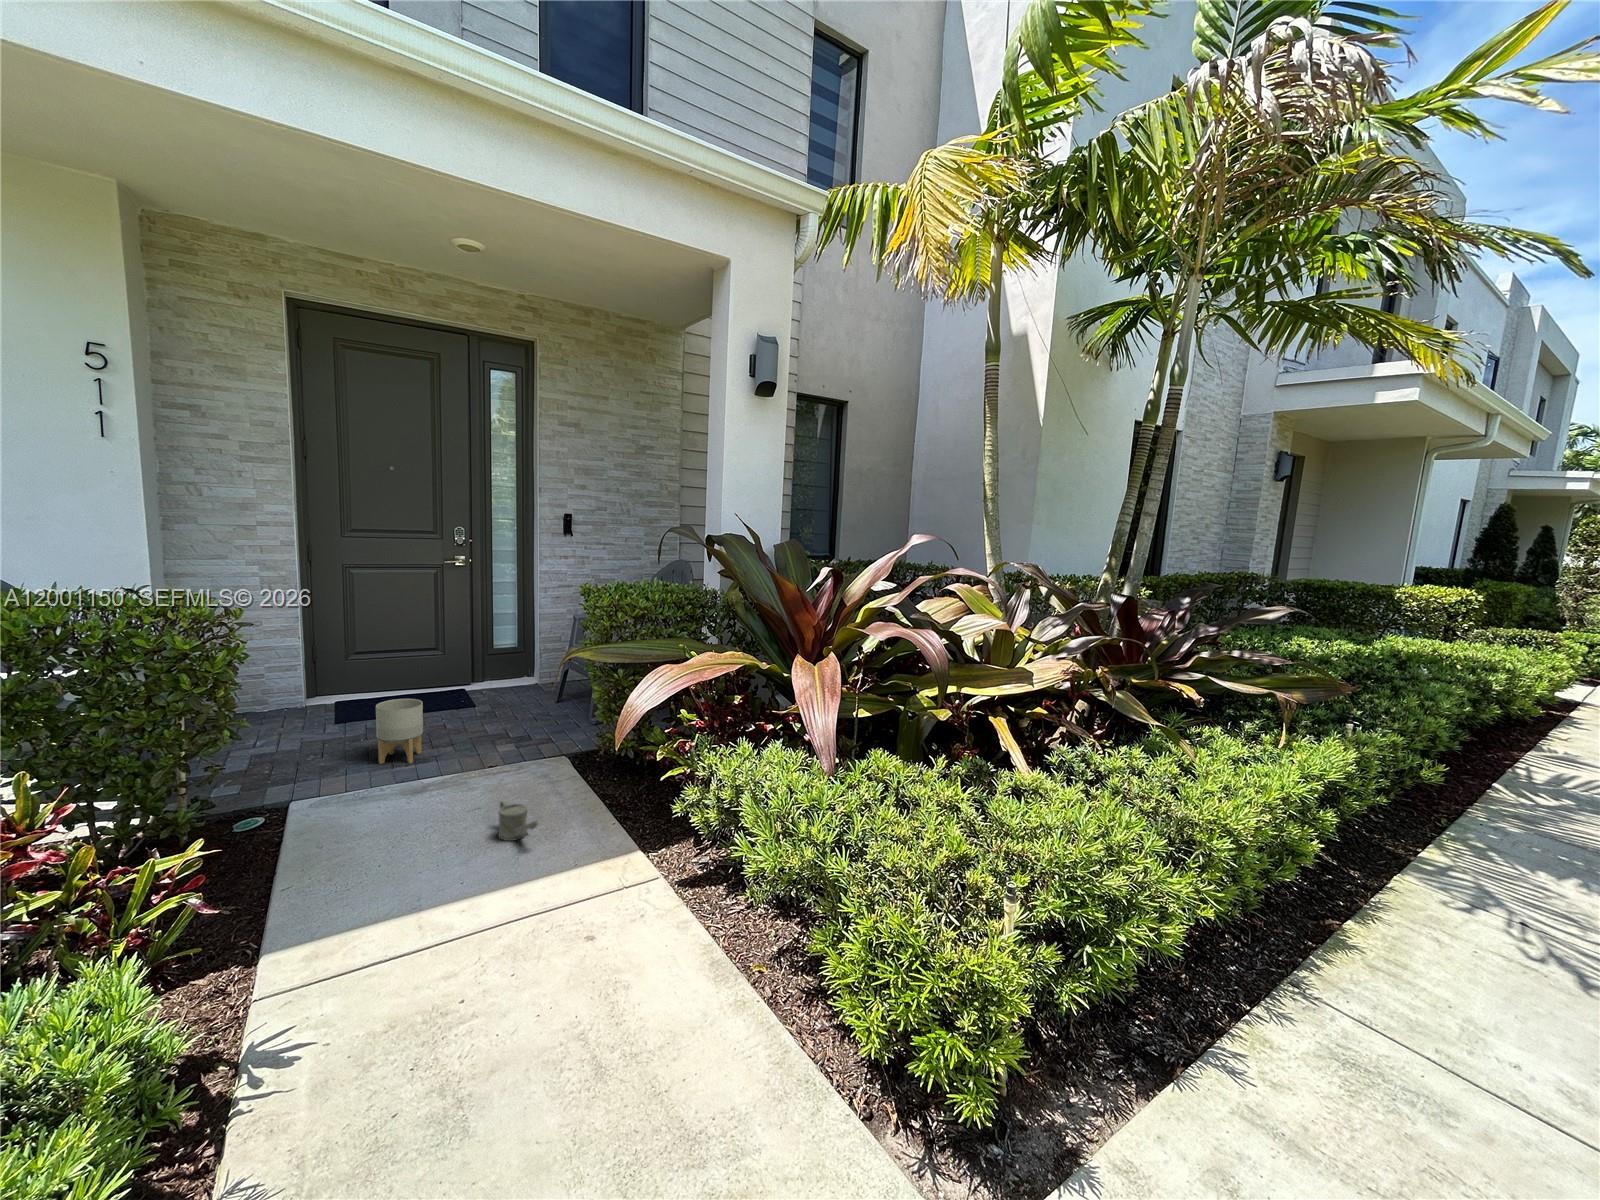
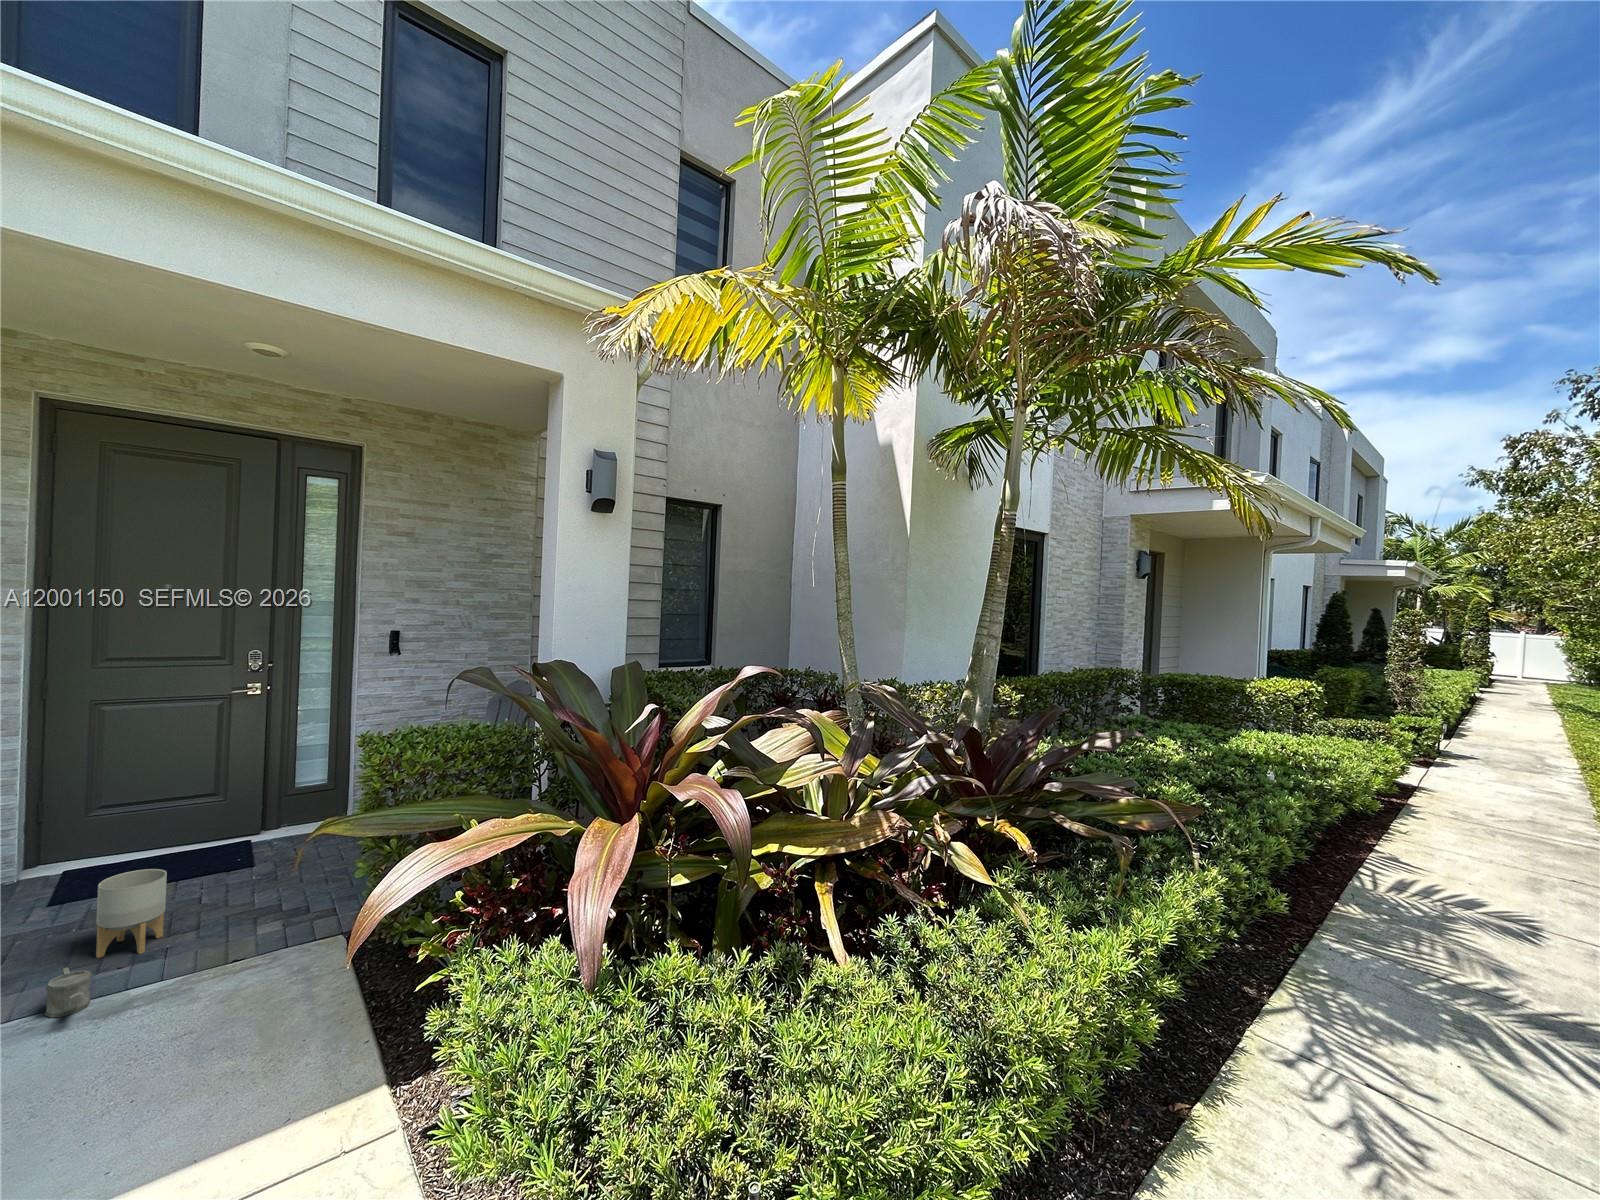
watering can: present [498,801,538,841] -> present [45,967,92,1018]

